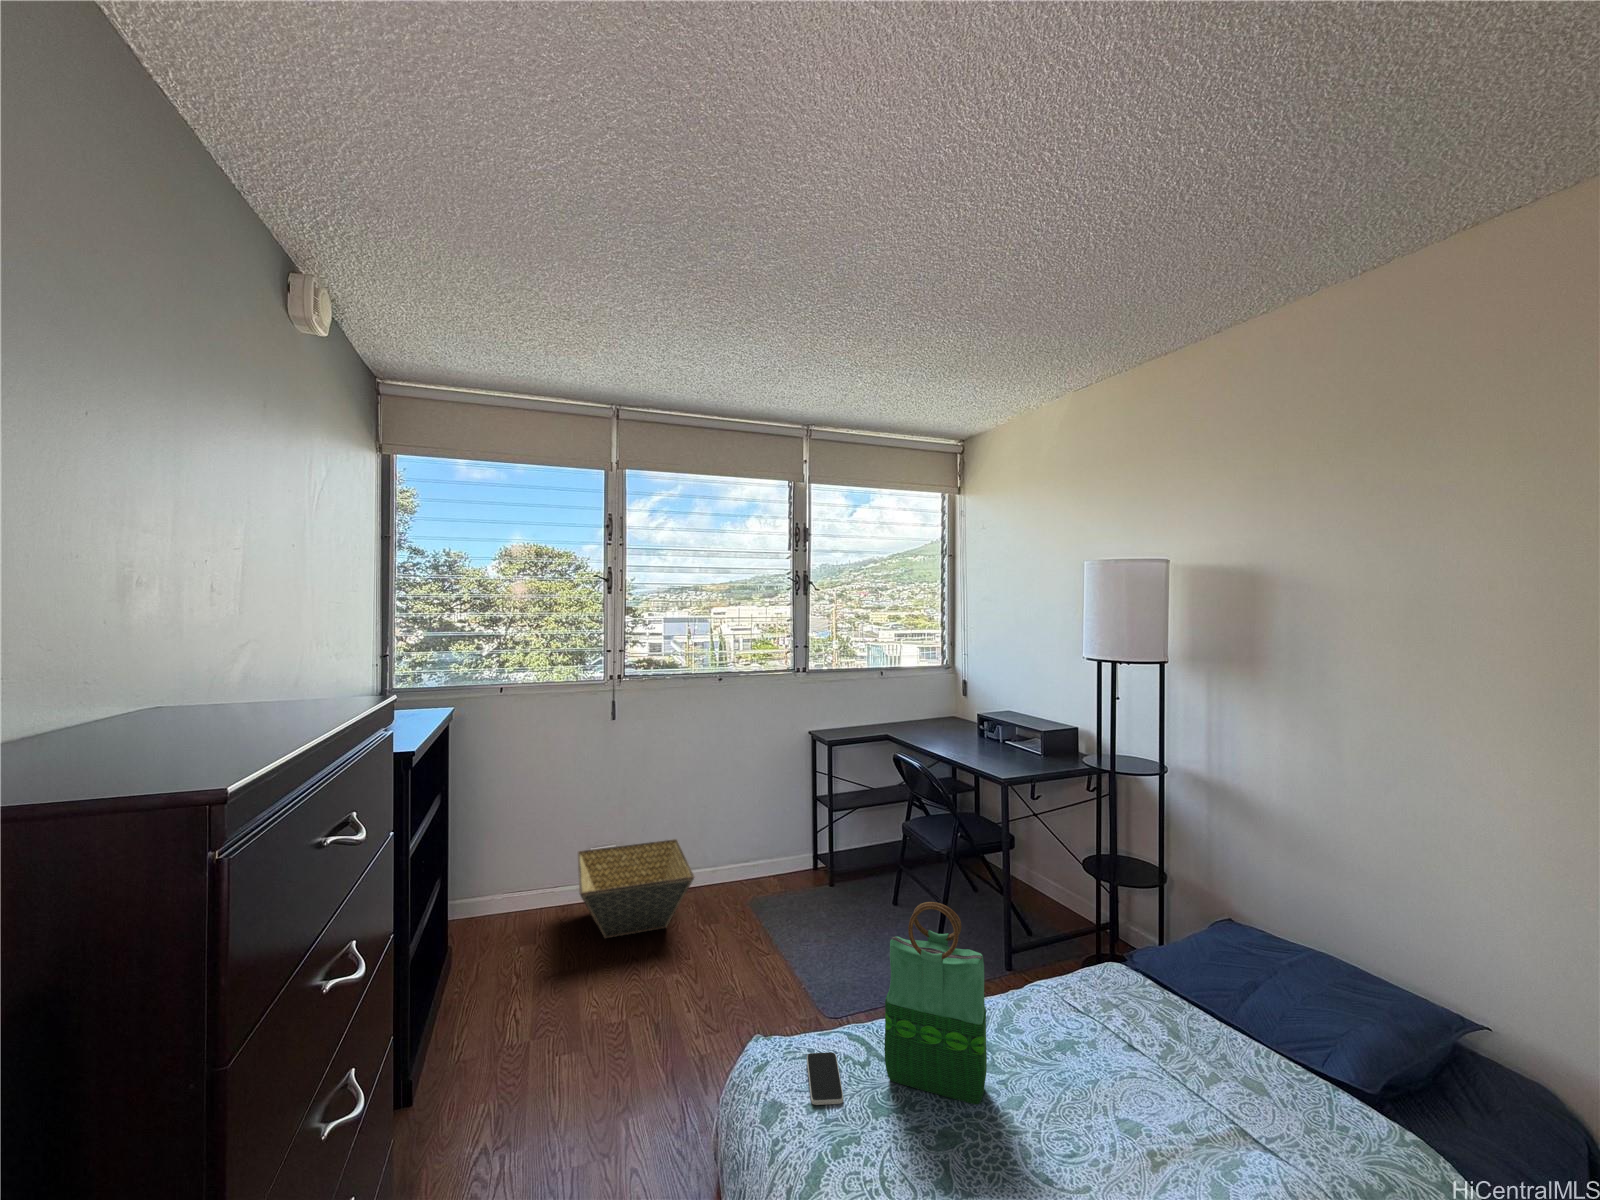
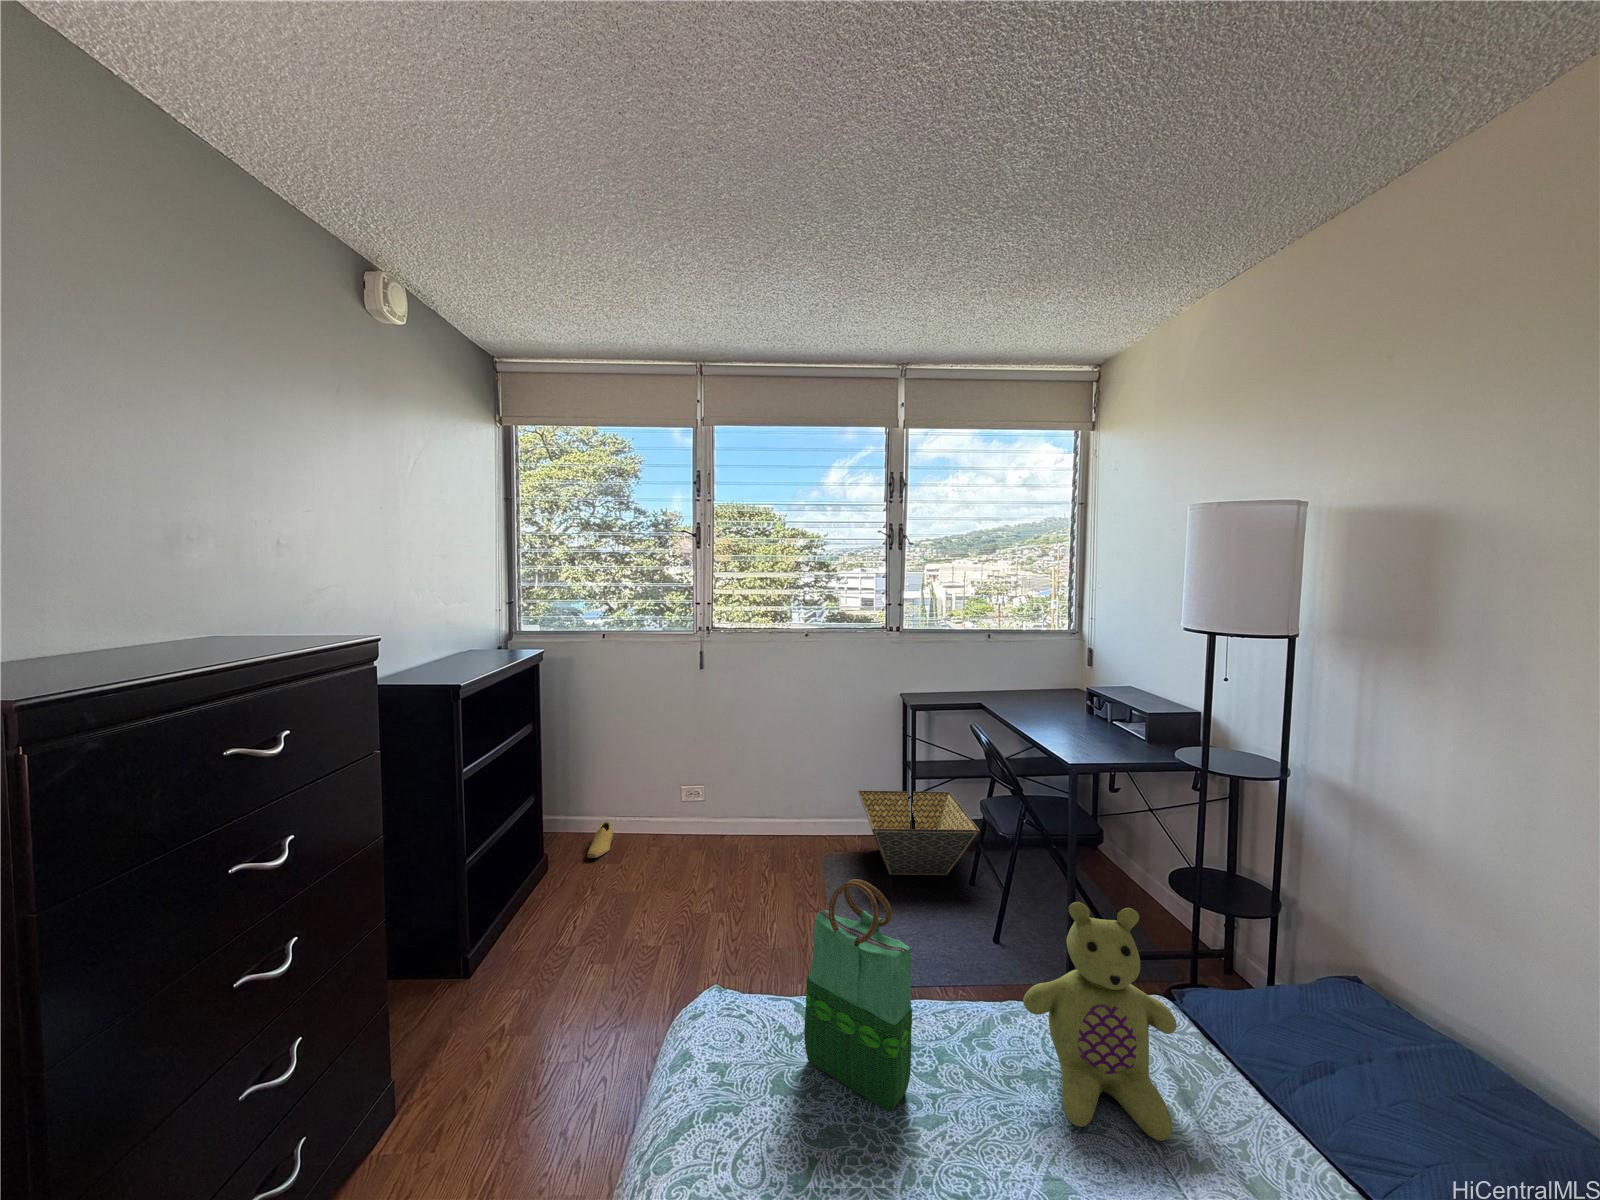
basket: present [578,839,694,938] -> present [858,791,980,876]
stuffed bear: none [1050,890,1184,1076] -> present [1023,902,1177,1141]
shoe: none [501,899,525,942] -> present [587,822,613,858]
smartphone: present [807,1052,843,1105] -> none [717,1013,767,1070]

